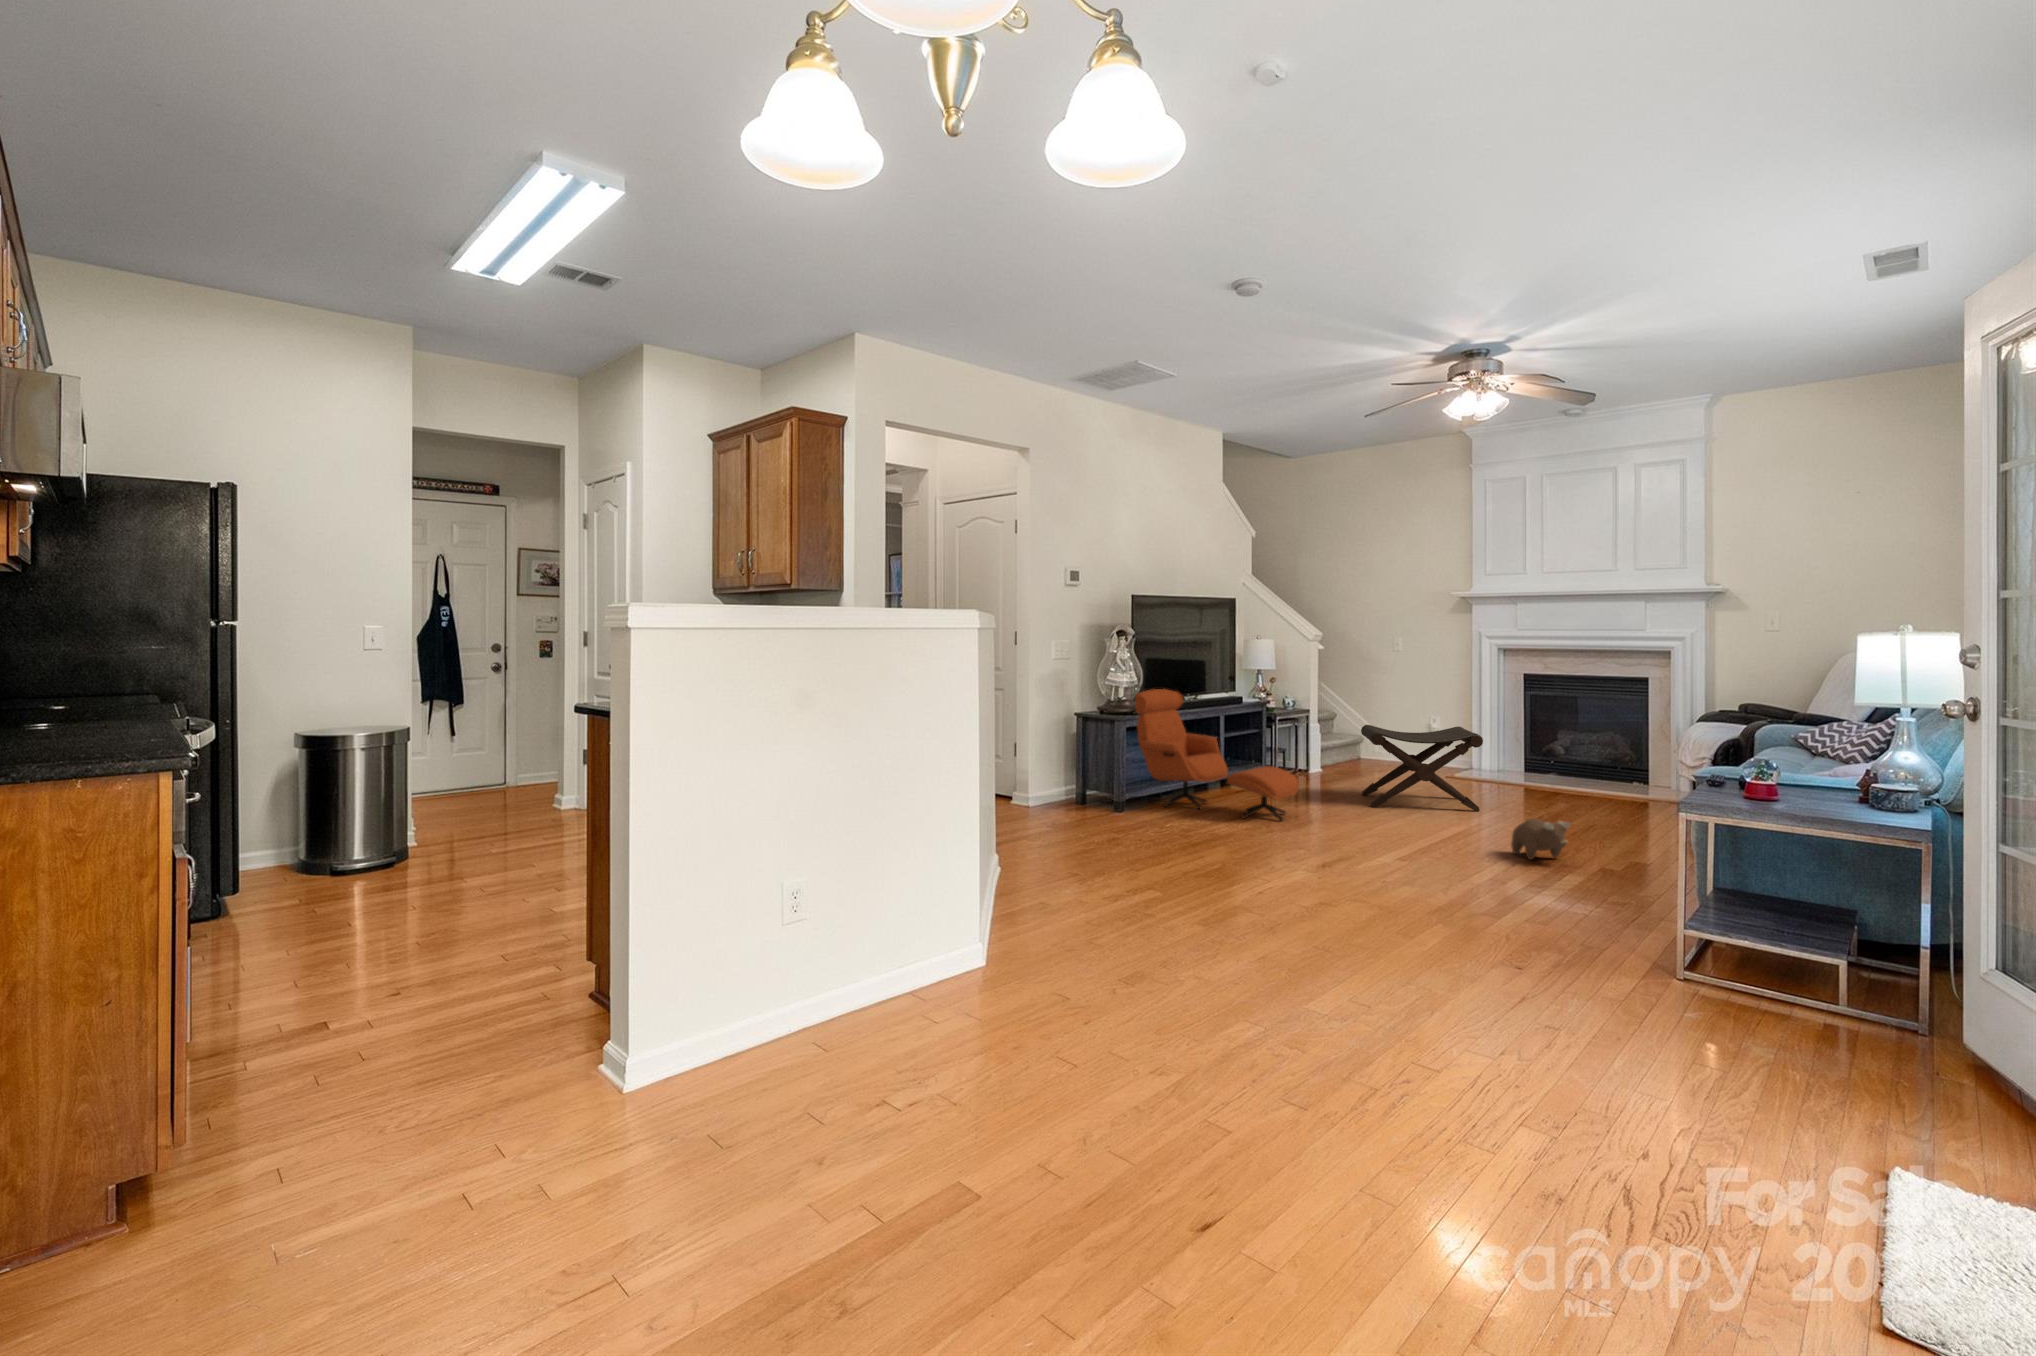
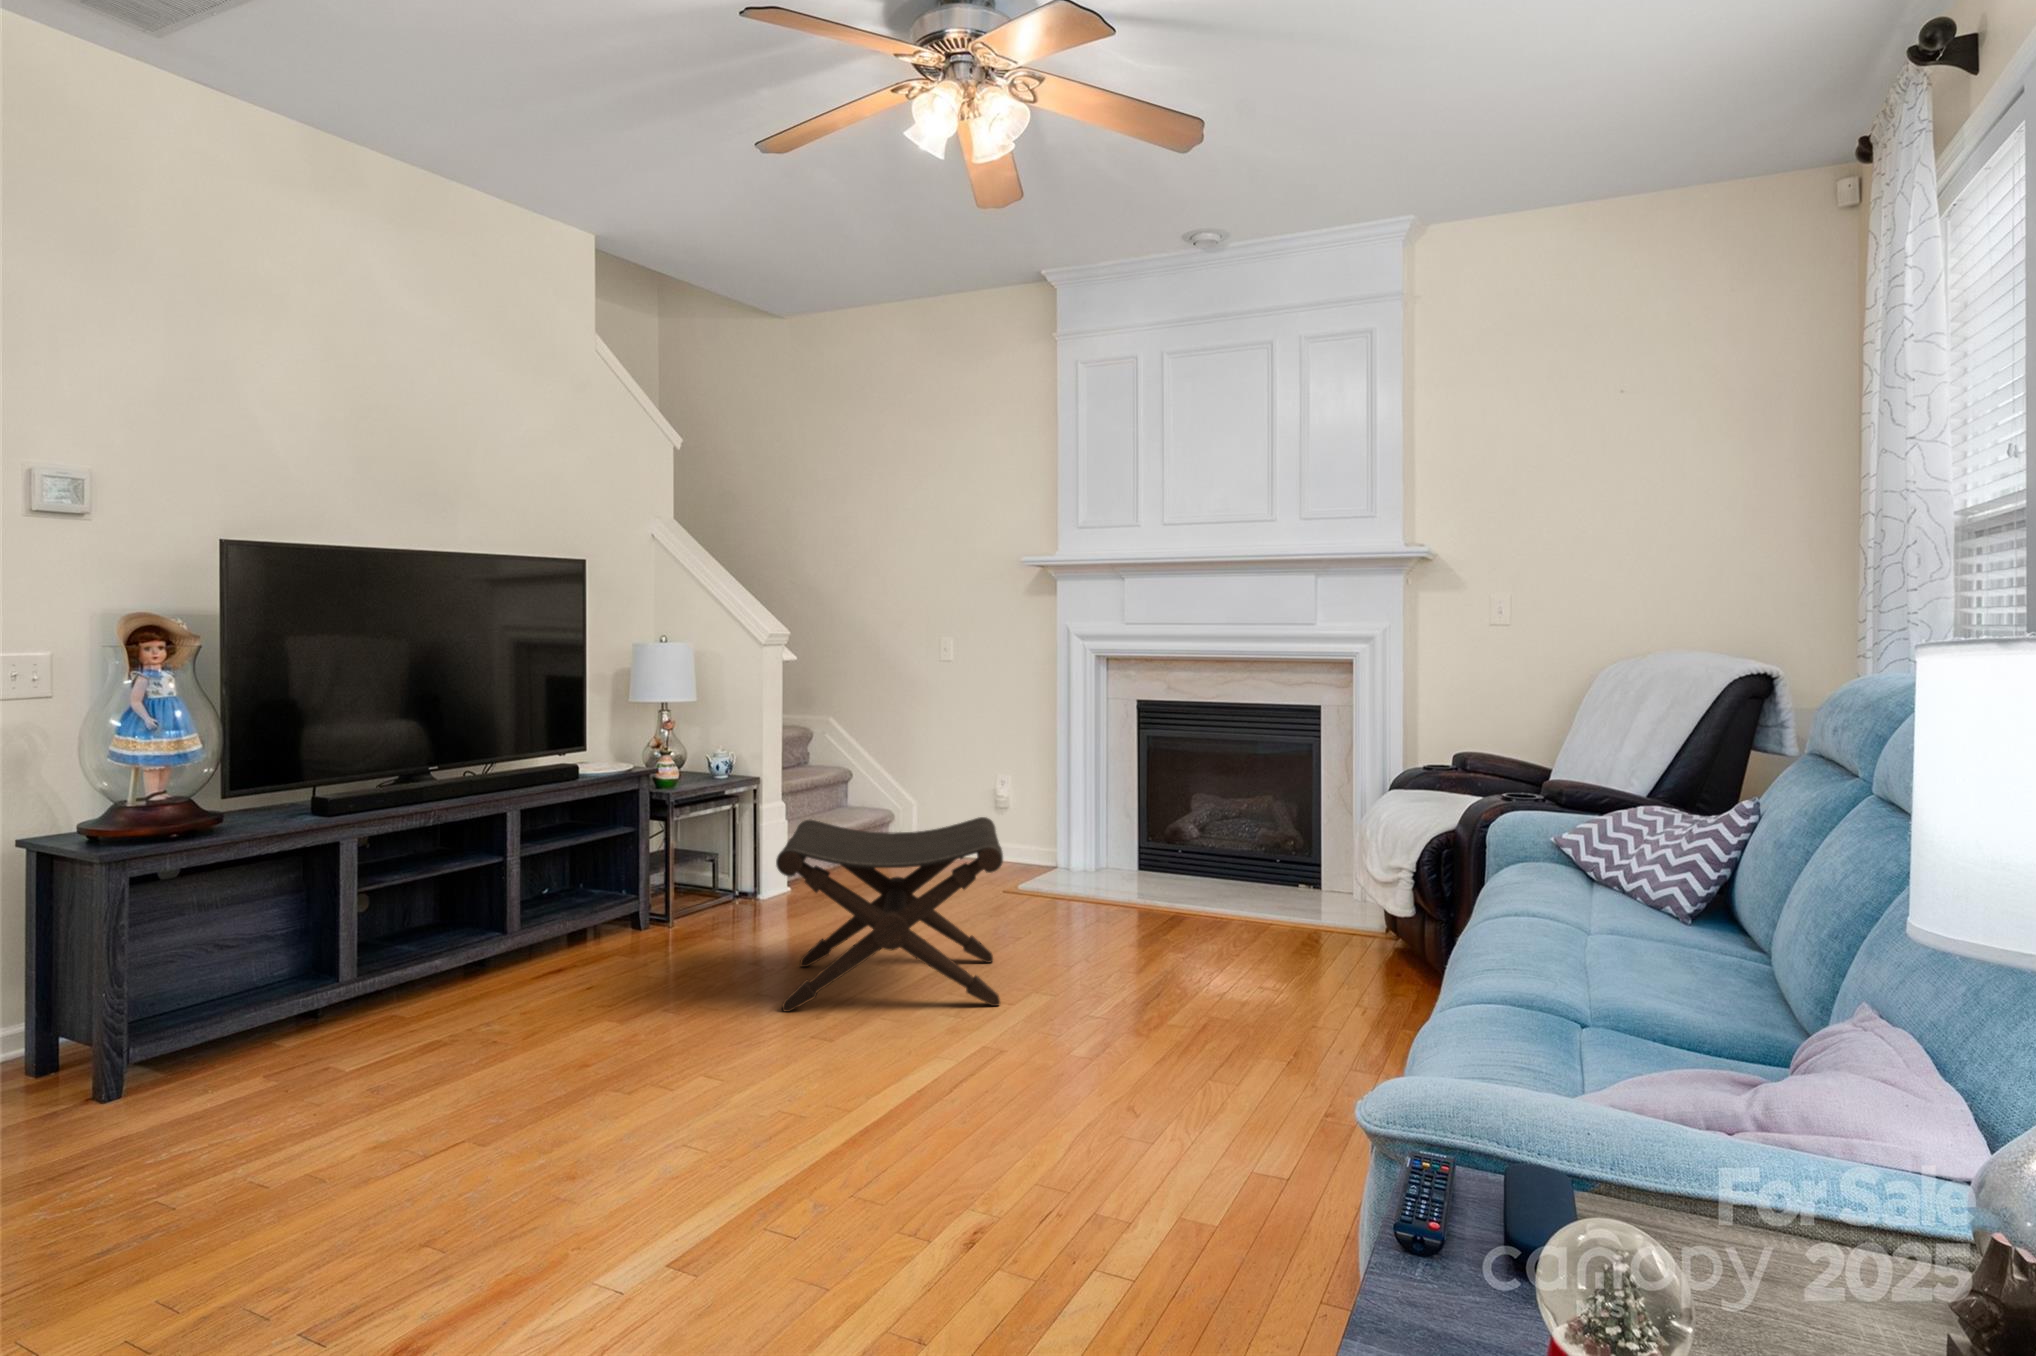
armchair: present [1135,689,1298,821] -> none [176,764,575,1103]
plush toy: present [1511,819,1570,860] -> none [969,1119,1095,1244]

